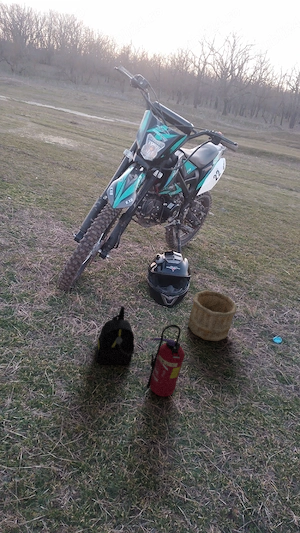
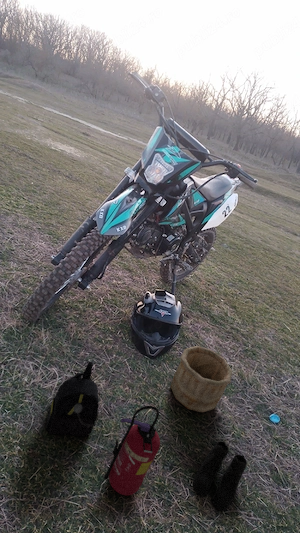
boots: none [215,354,254,402] -> present [193,441,247,511]

